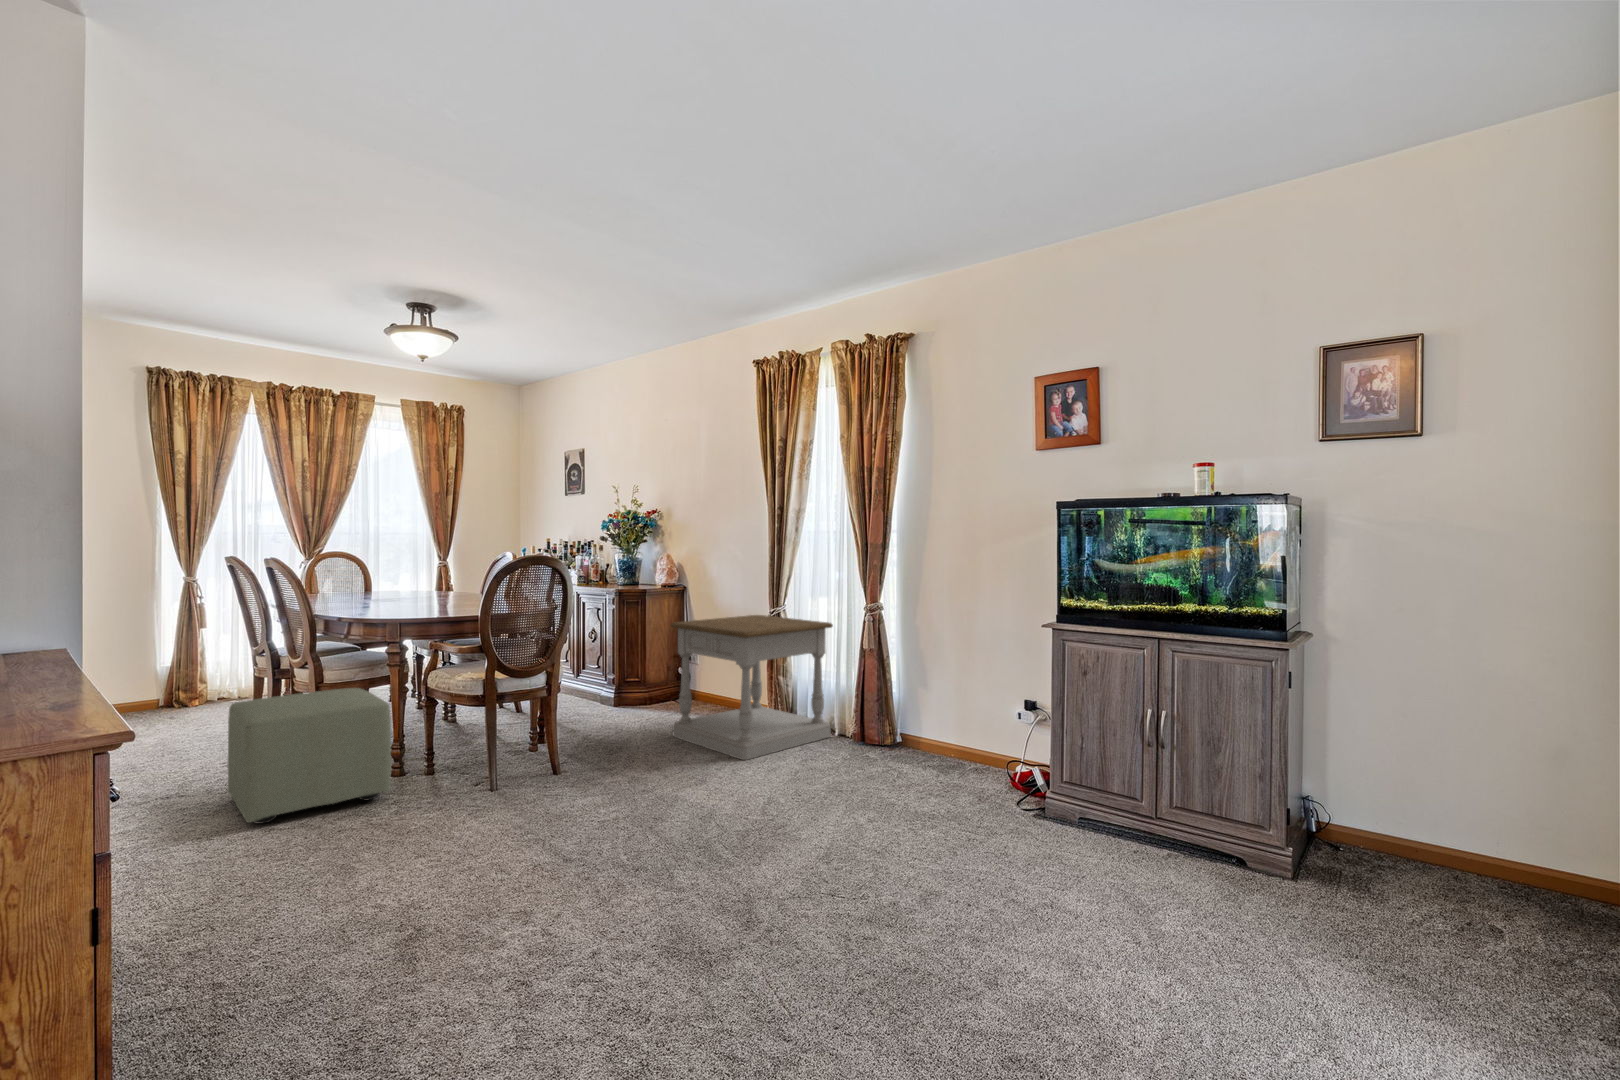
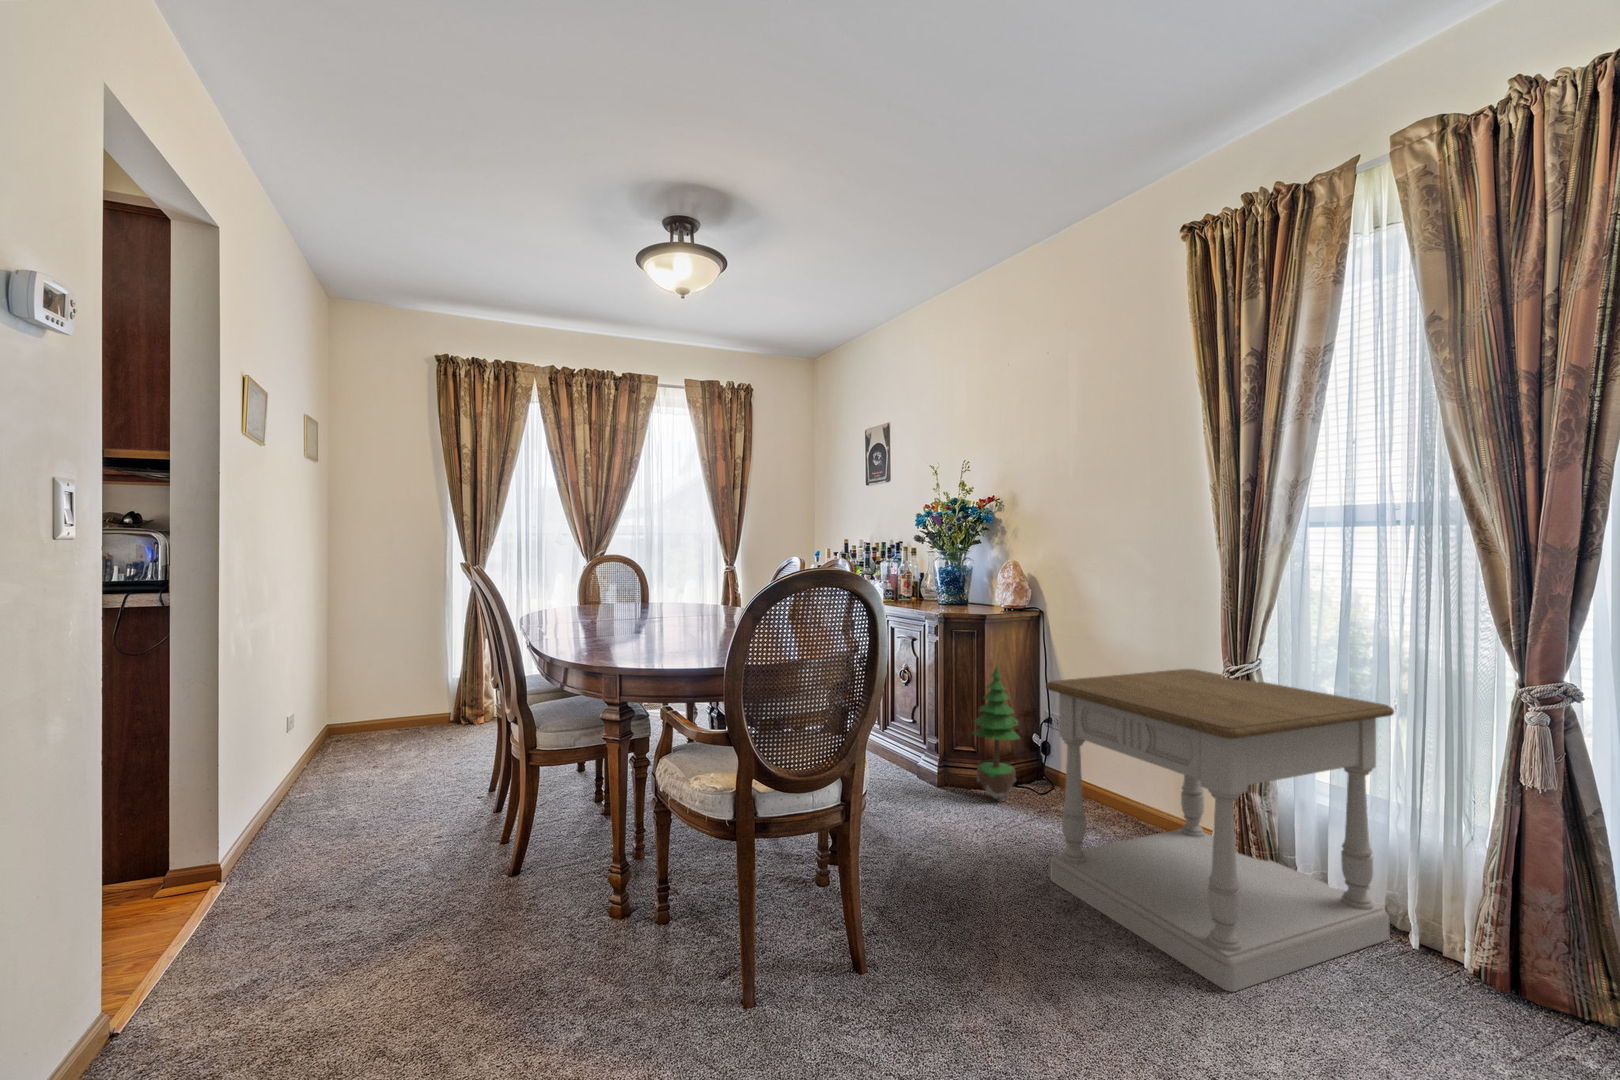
potted tree: none [635,621,666,709] -> present [973,667,1020,799]
ottoman: present [228,688,391,824] -> none [361,766,592,1021]

